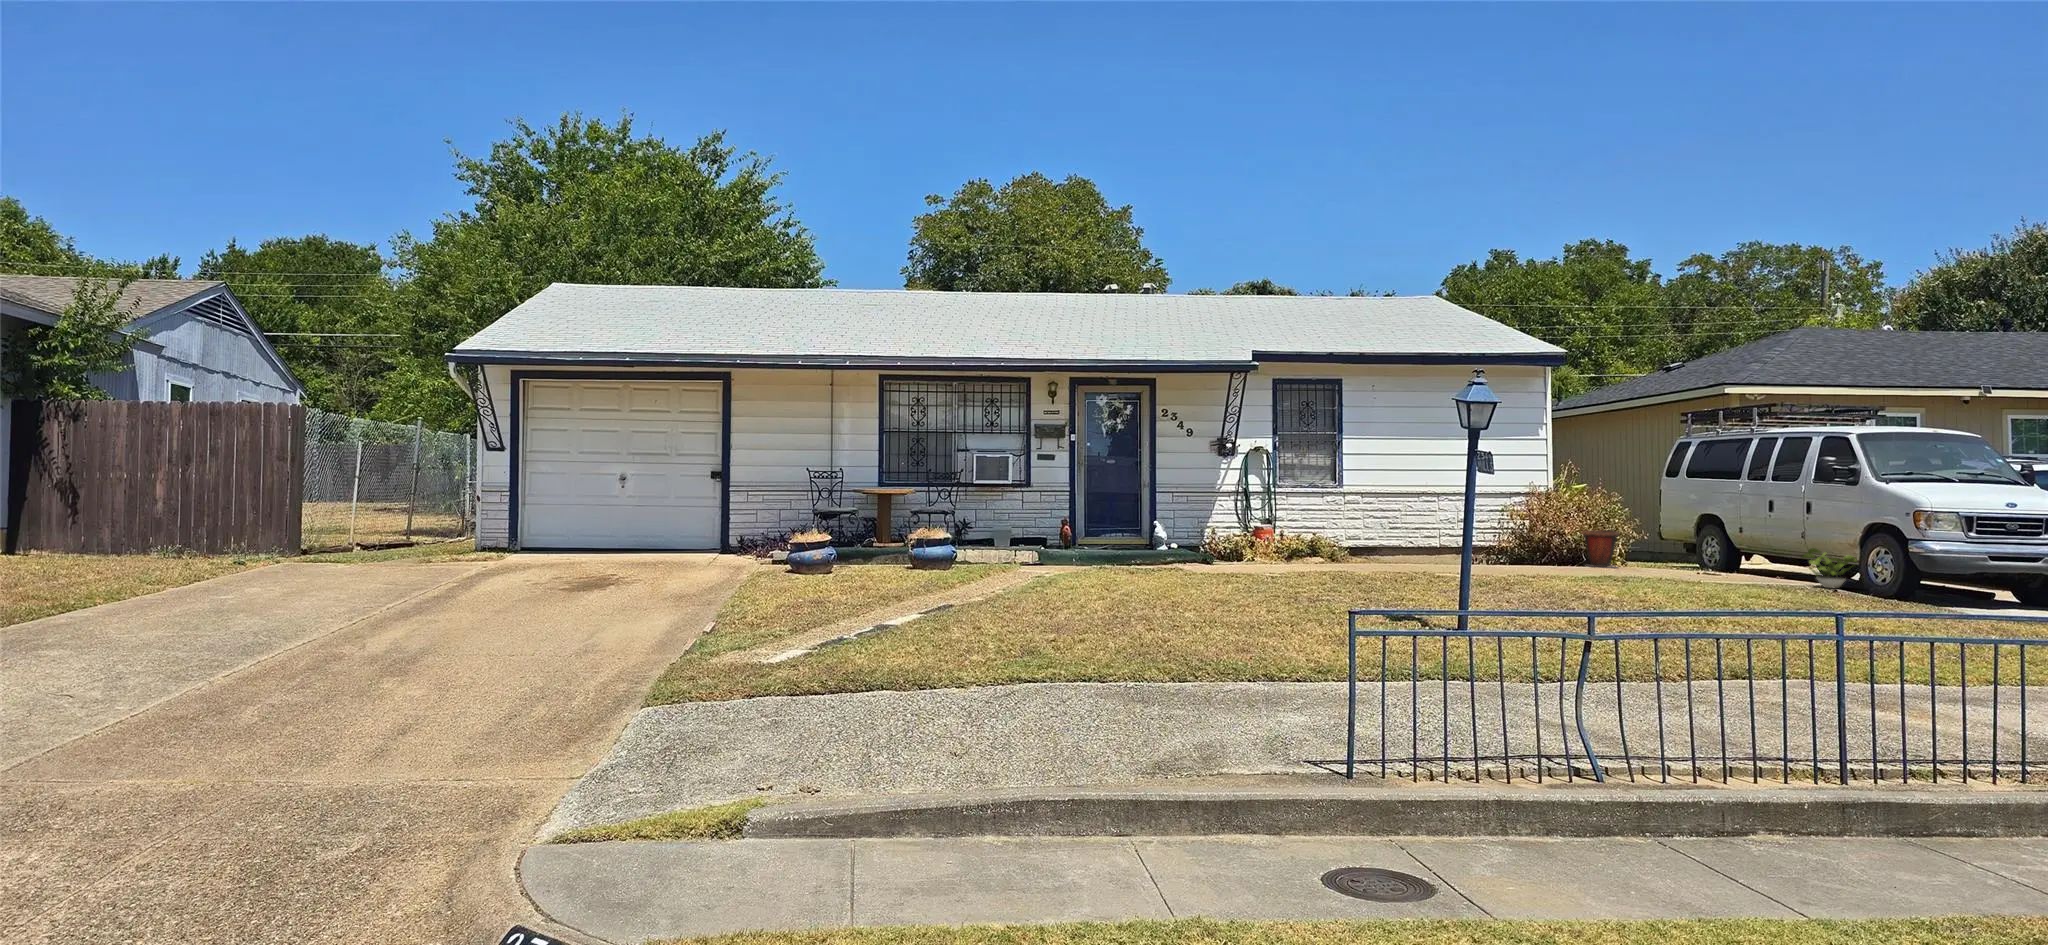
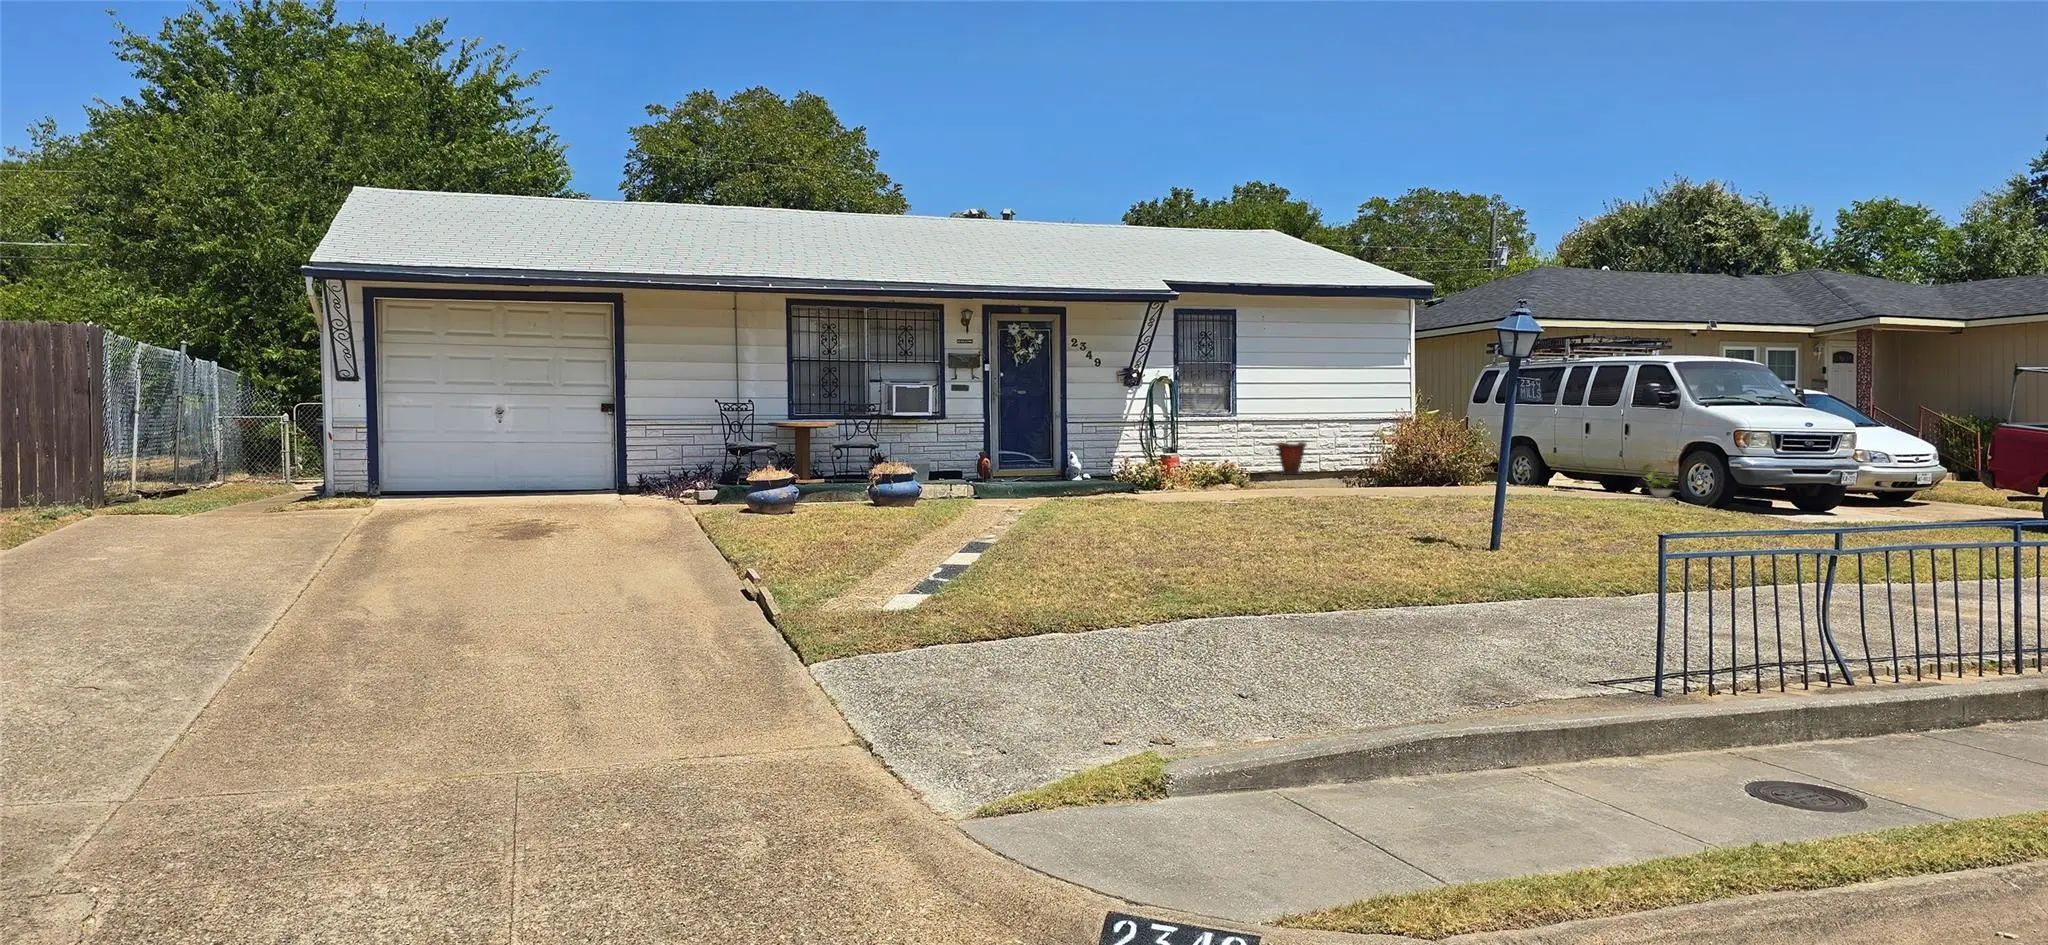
waste bin: present [1581,530,1619,567] -> present [1276,442,1307,474]

